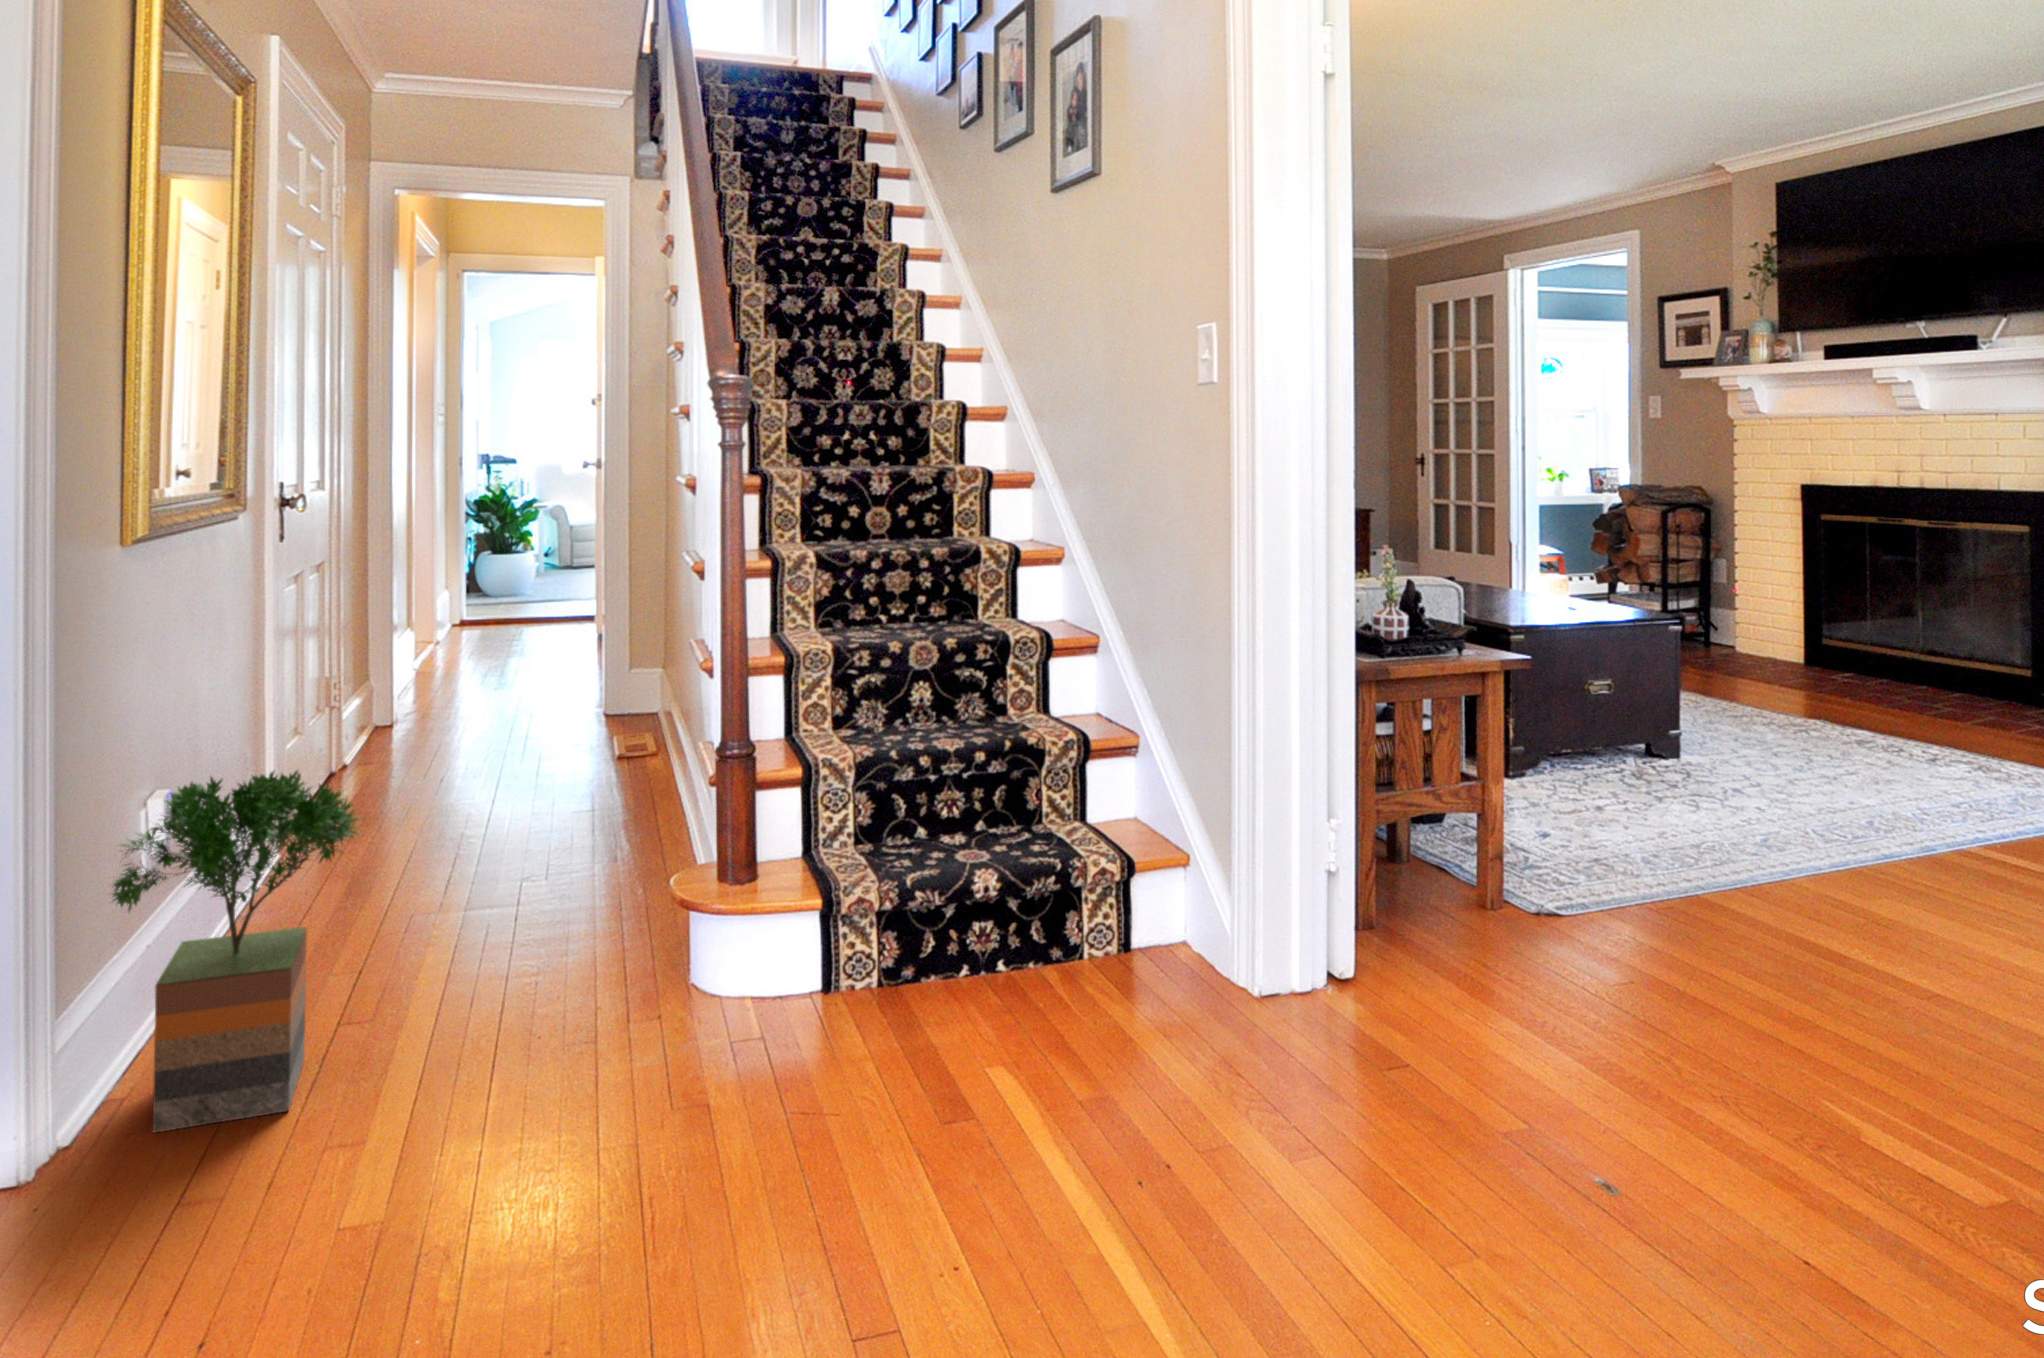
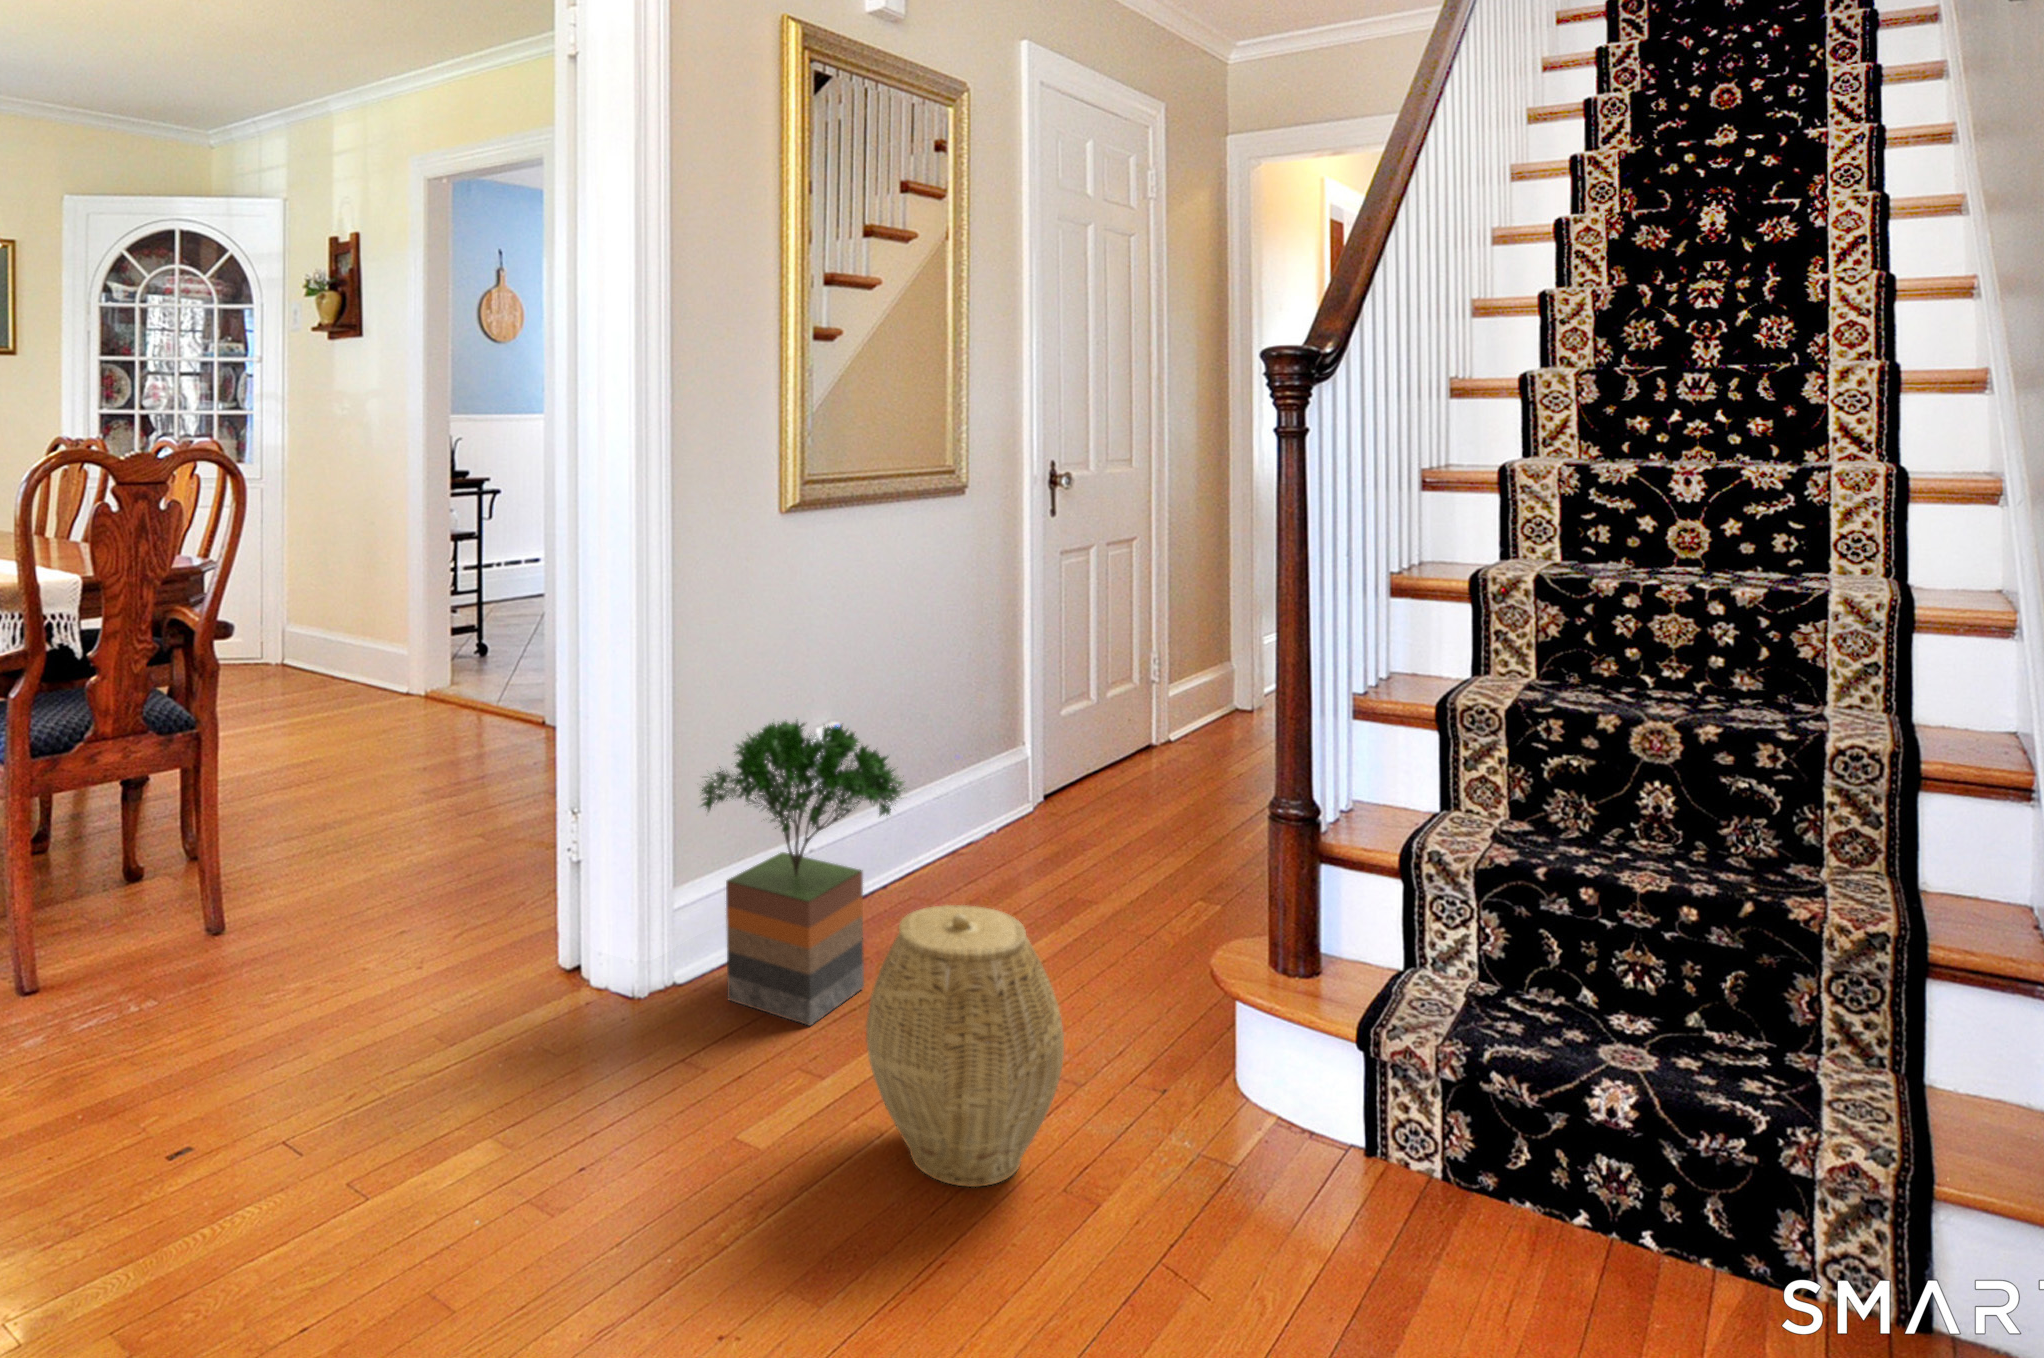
woven basket: none [471,886,669,1155] -> present [866,905,1064,1187]

